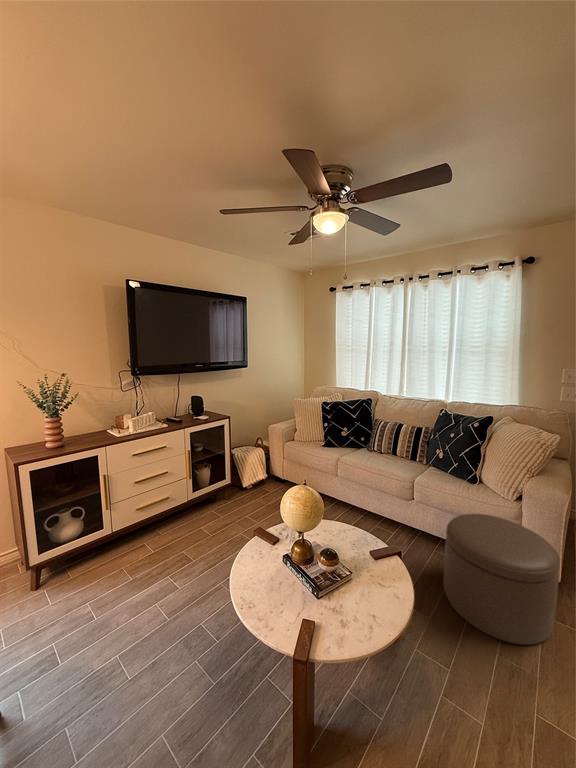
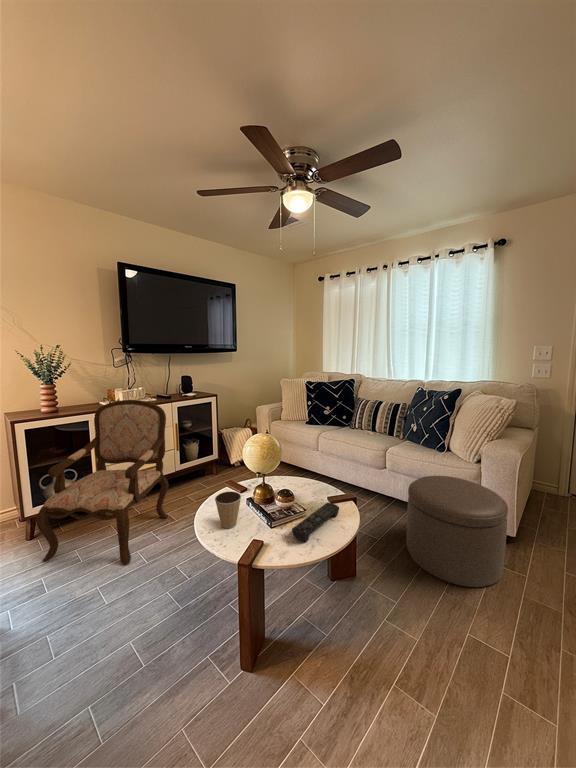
armchair: none [45,432,184,622] -> present [36,400,169,565]
coffee cup: none [255,556,283,601] -> present [215,492,241,528]
remote control: none [344,563,388,620] -> present [292,503,339,542]

